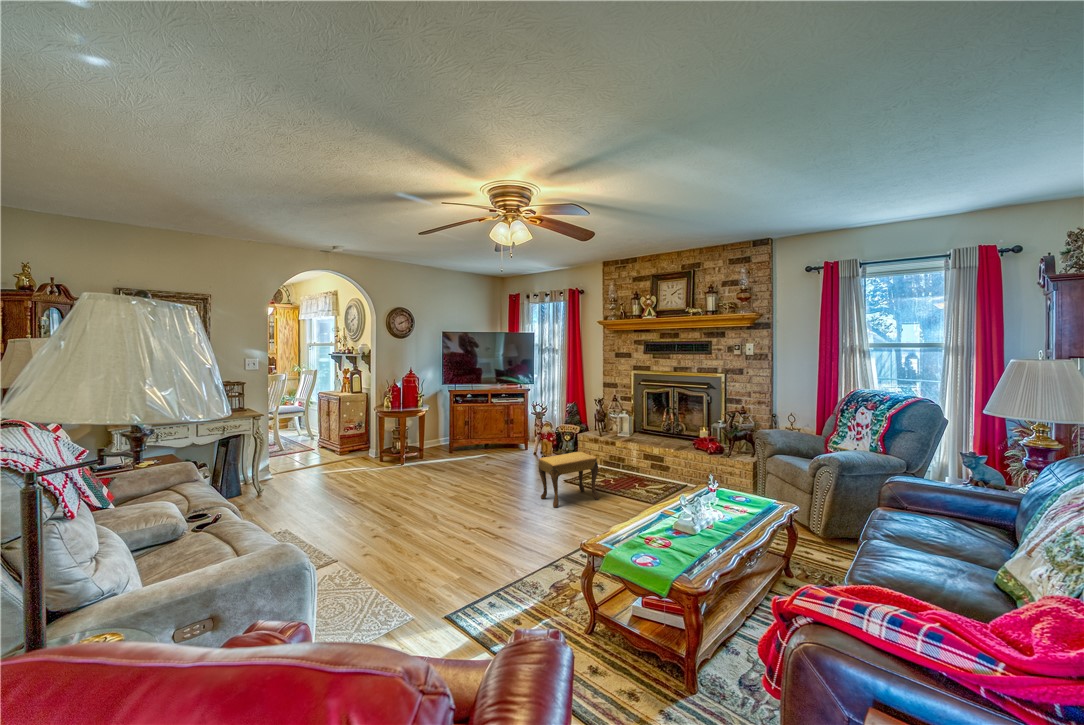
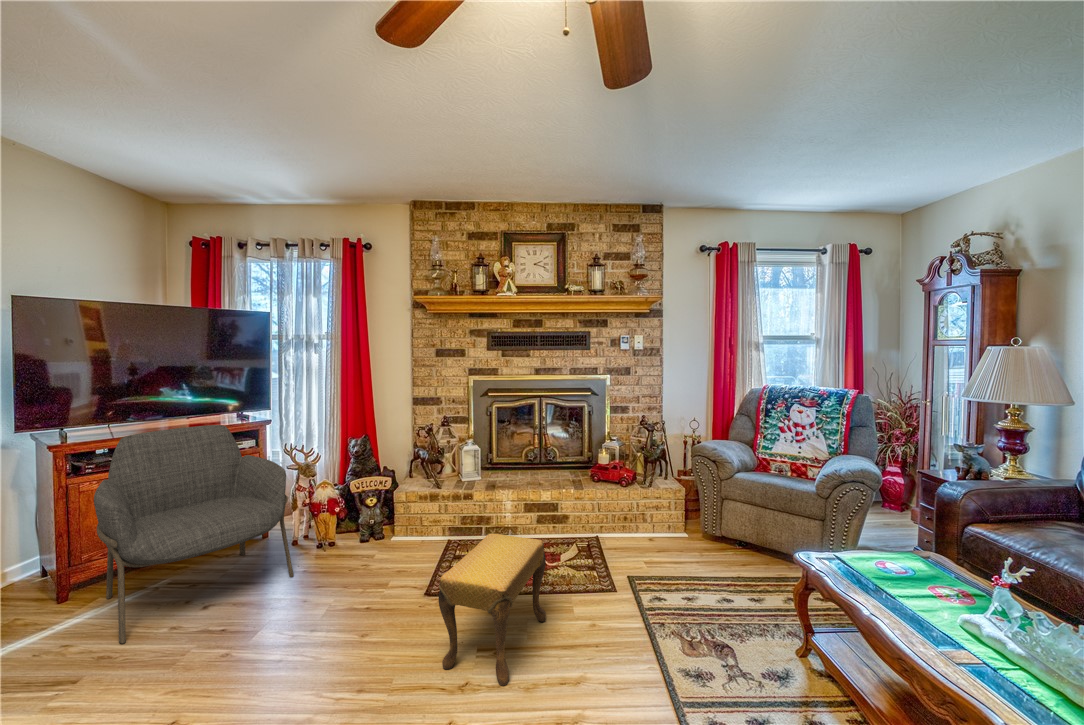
armchair: none [458,389,523,467] -> present [94,425,294,644]

